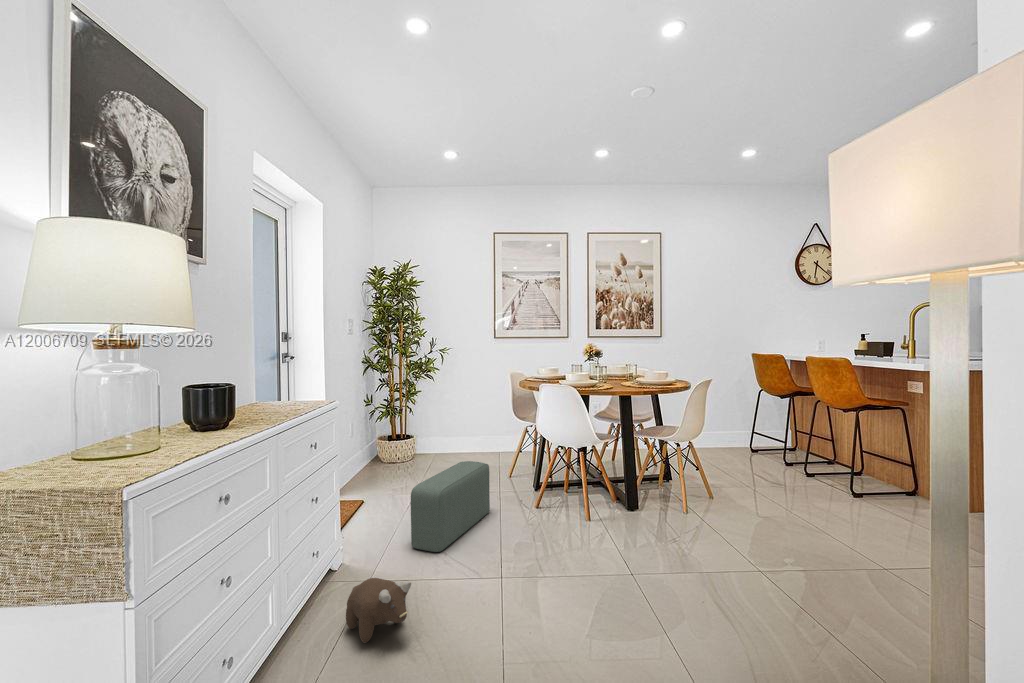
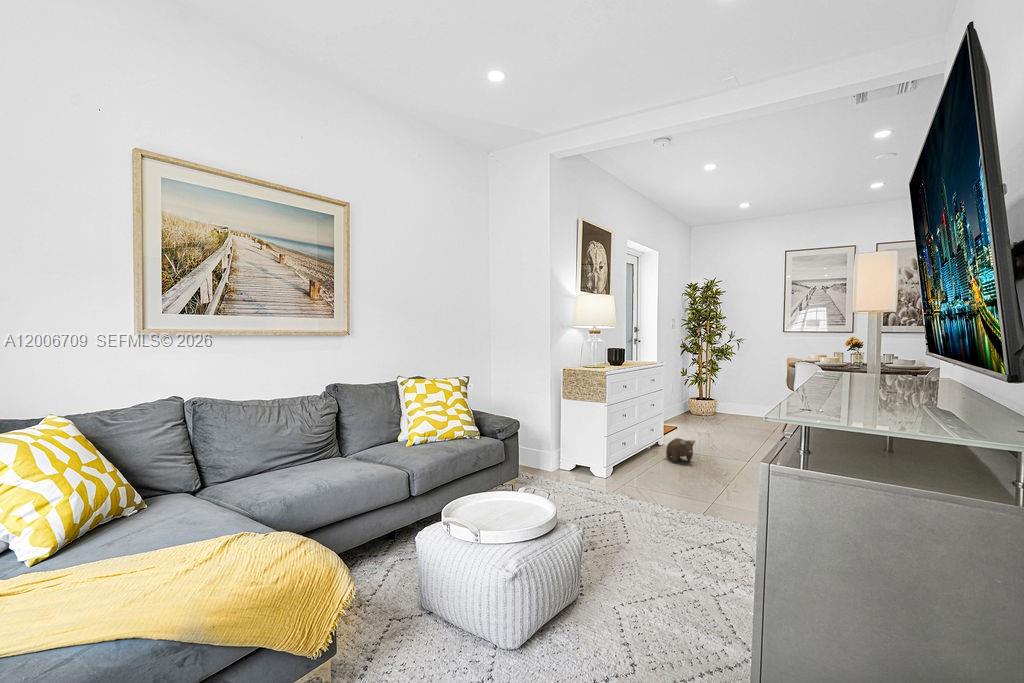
pouf: present [411,461,490,552] -> none [702,408,757,448]

